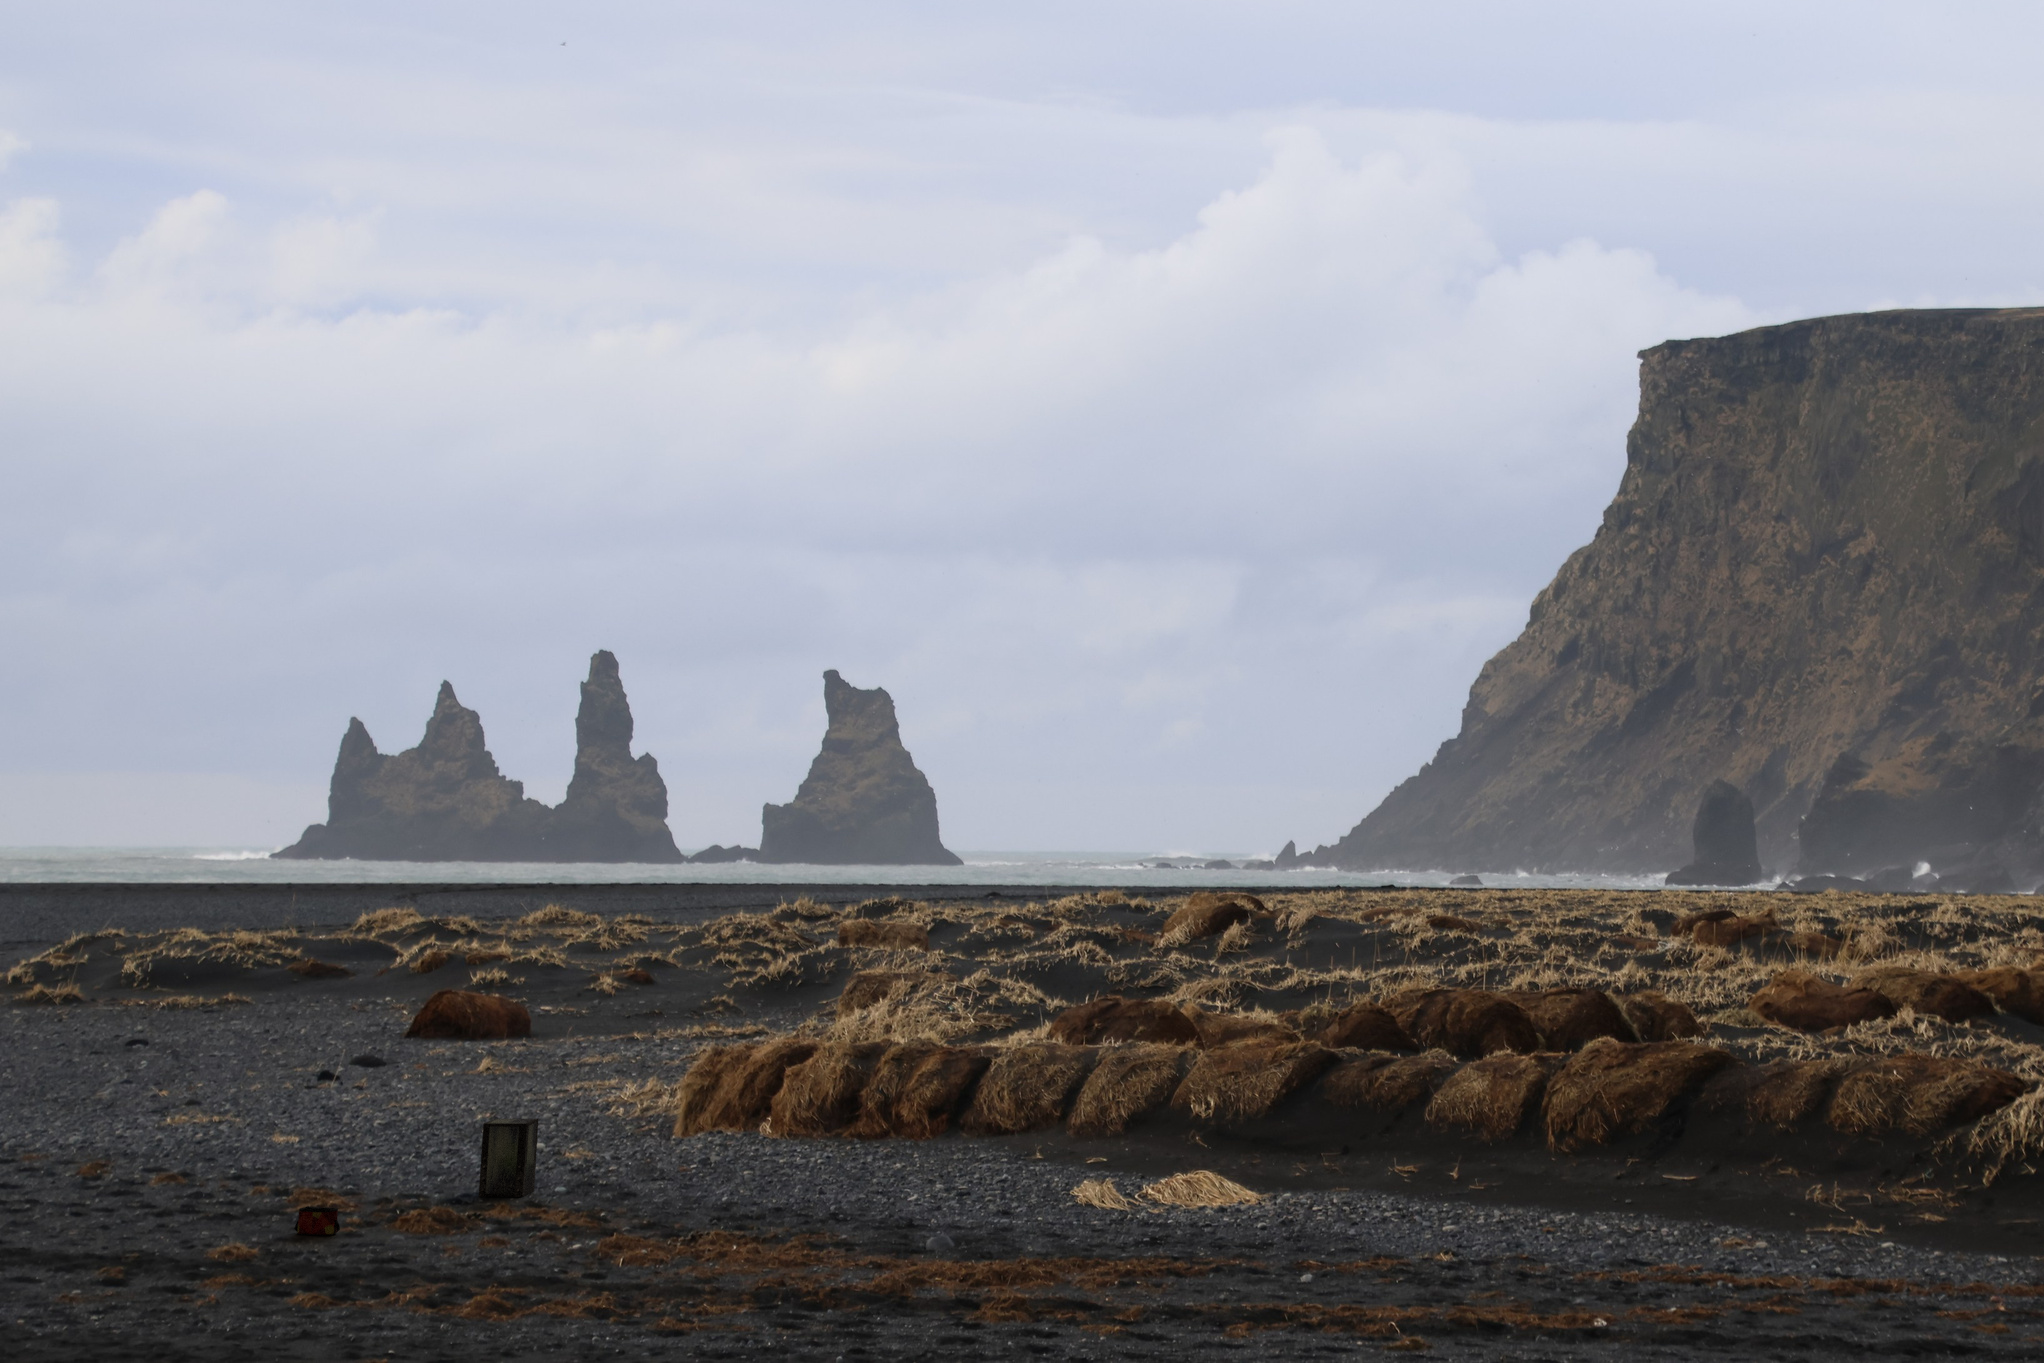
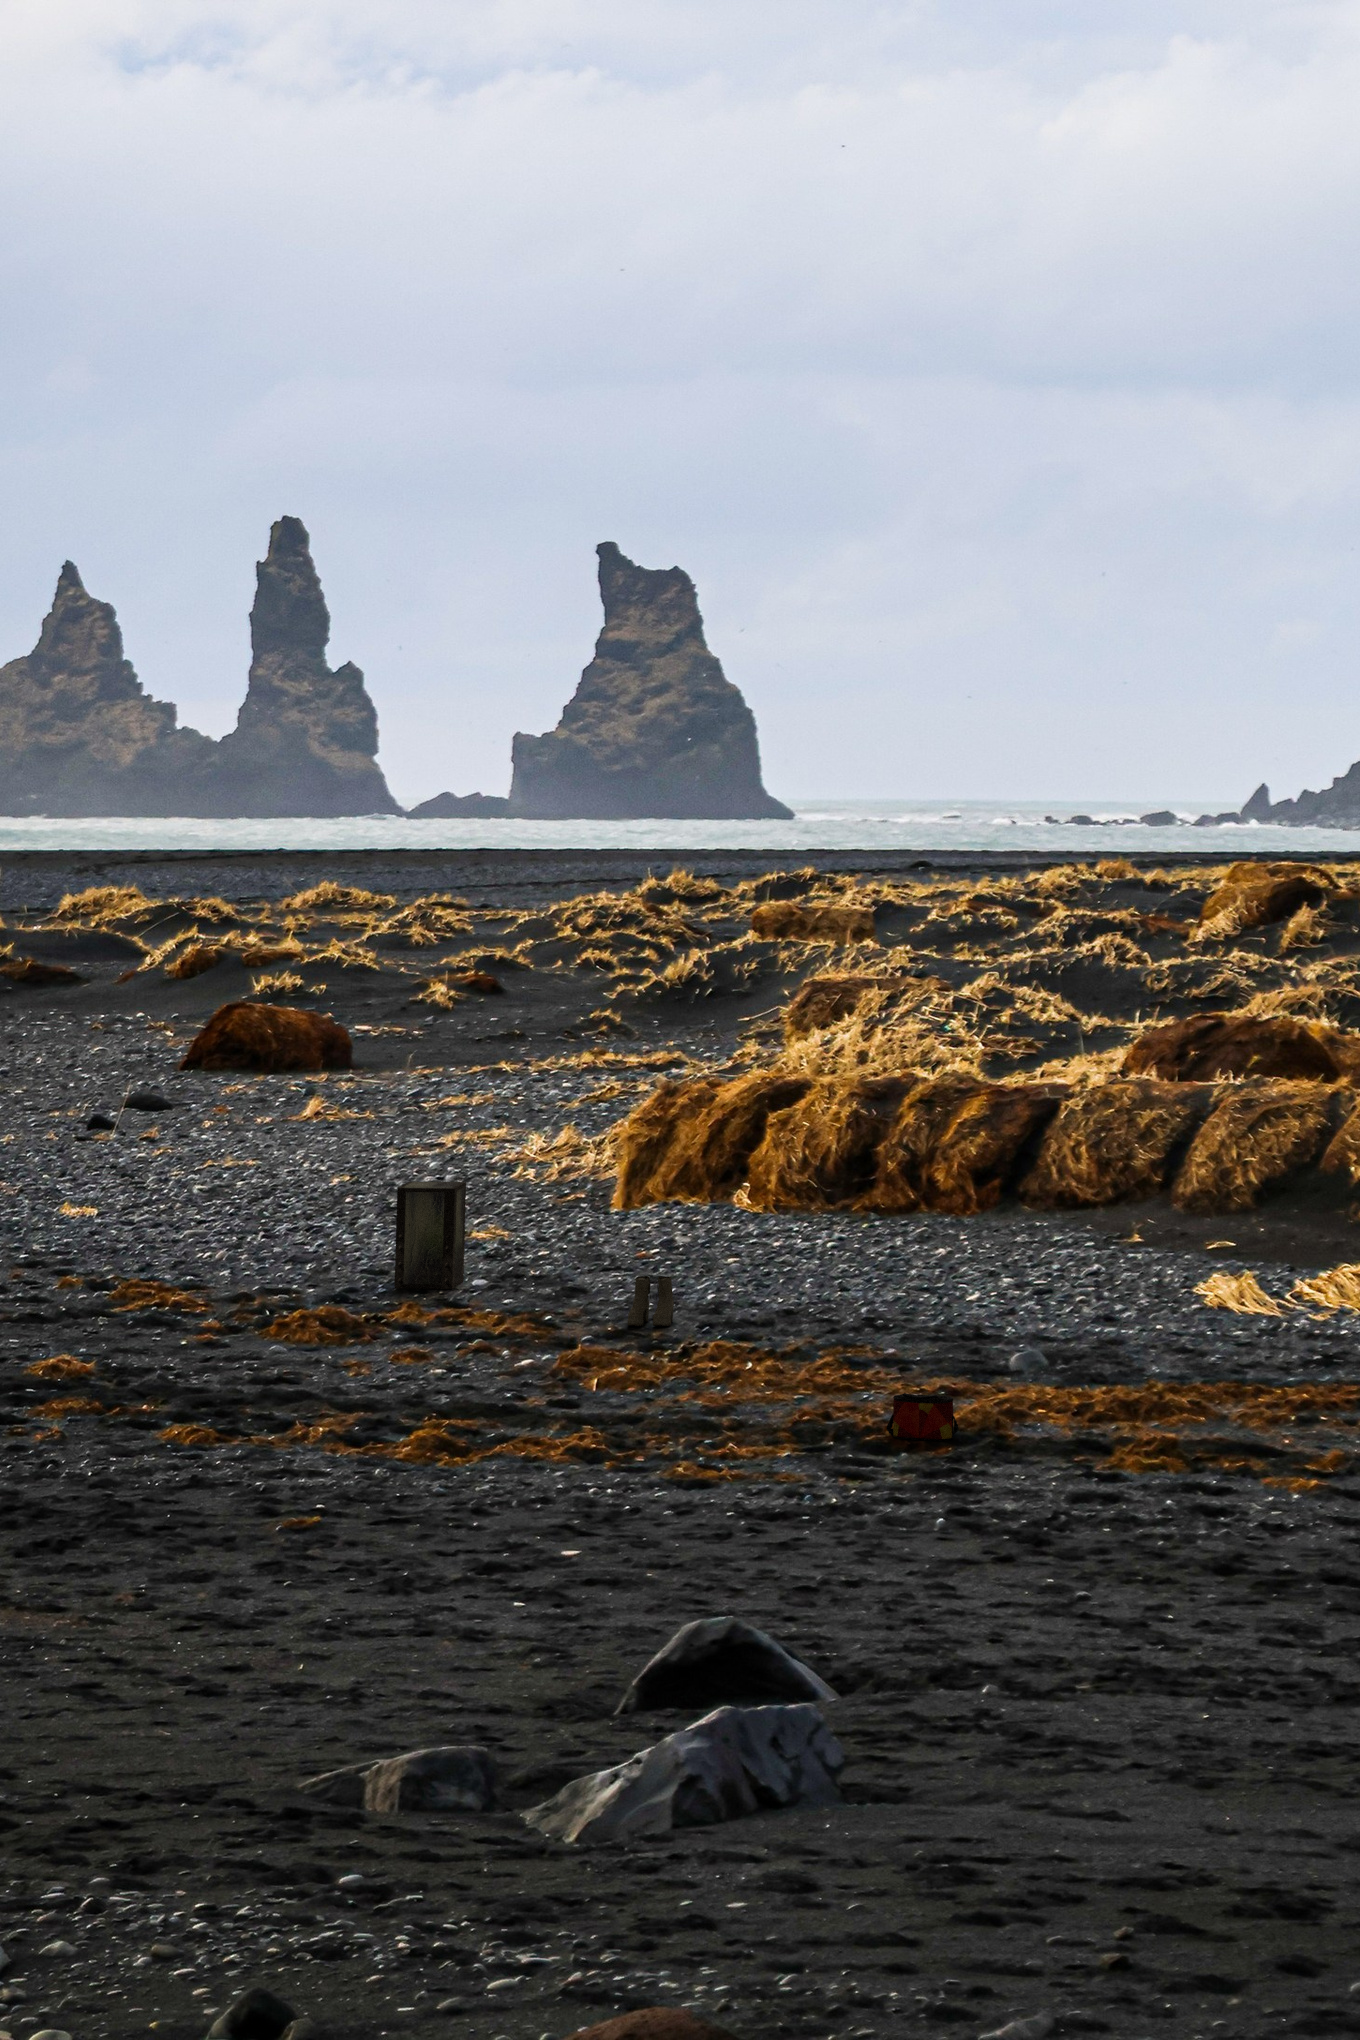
boots: none [643,1187,680,1223] -> present [627,1276,674,1326]
bag: present [294,1206,340,1236] -> present [886,1393,958,1441]

